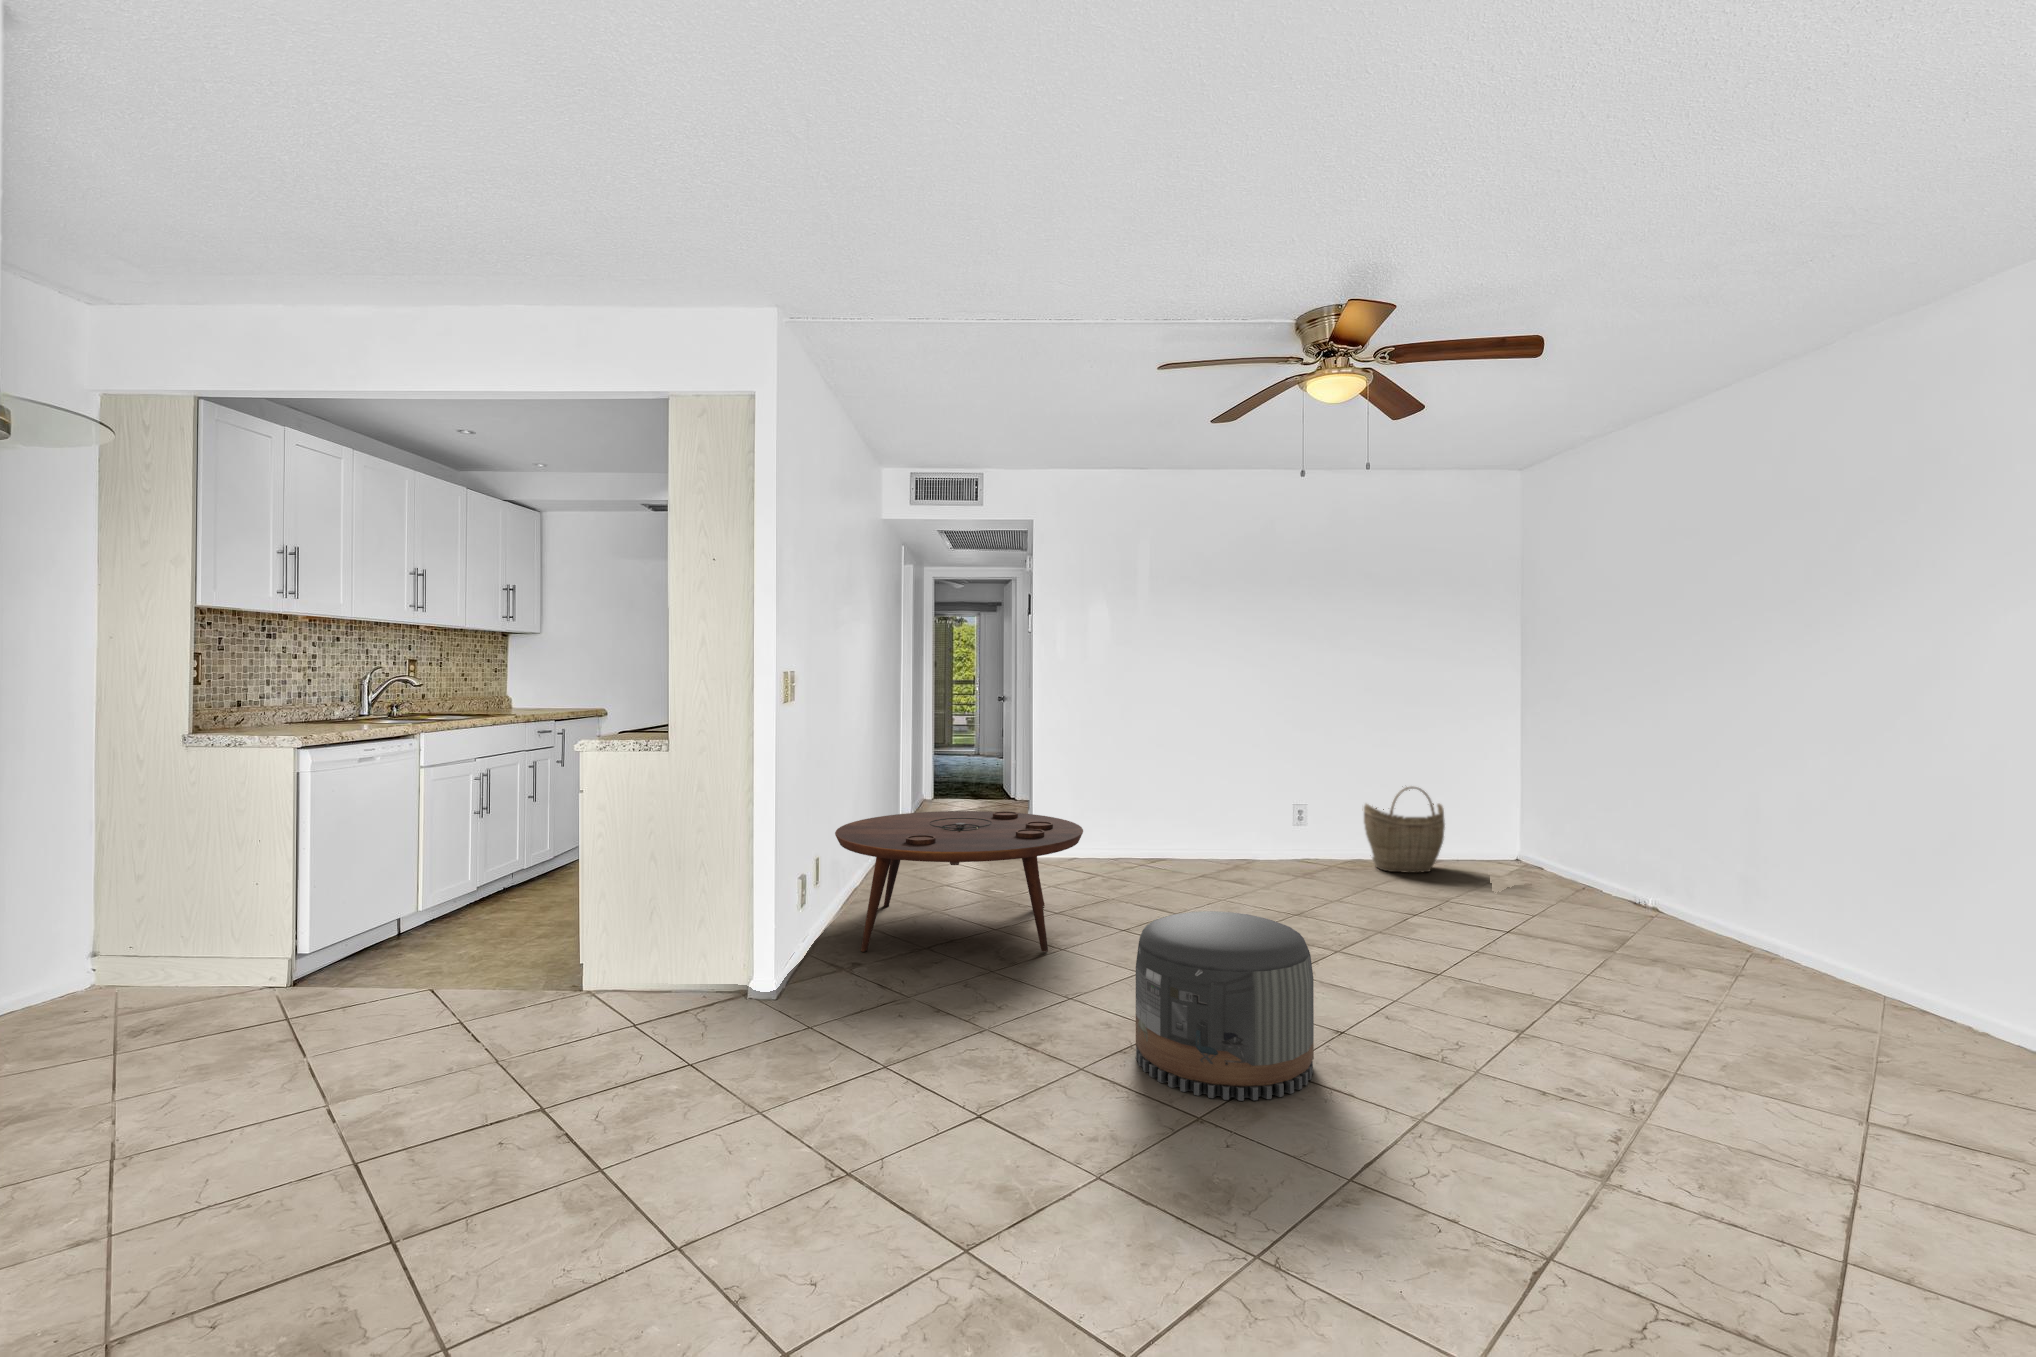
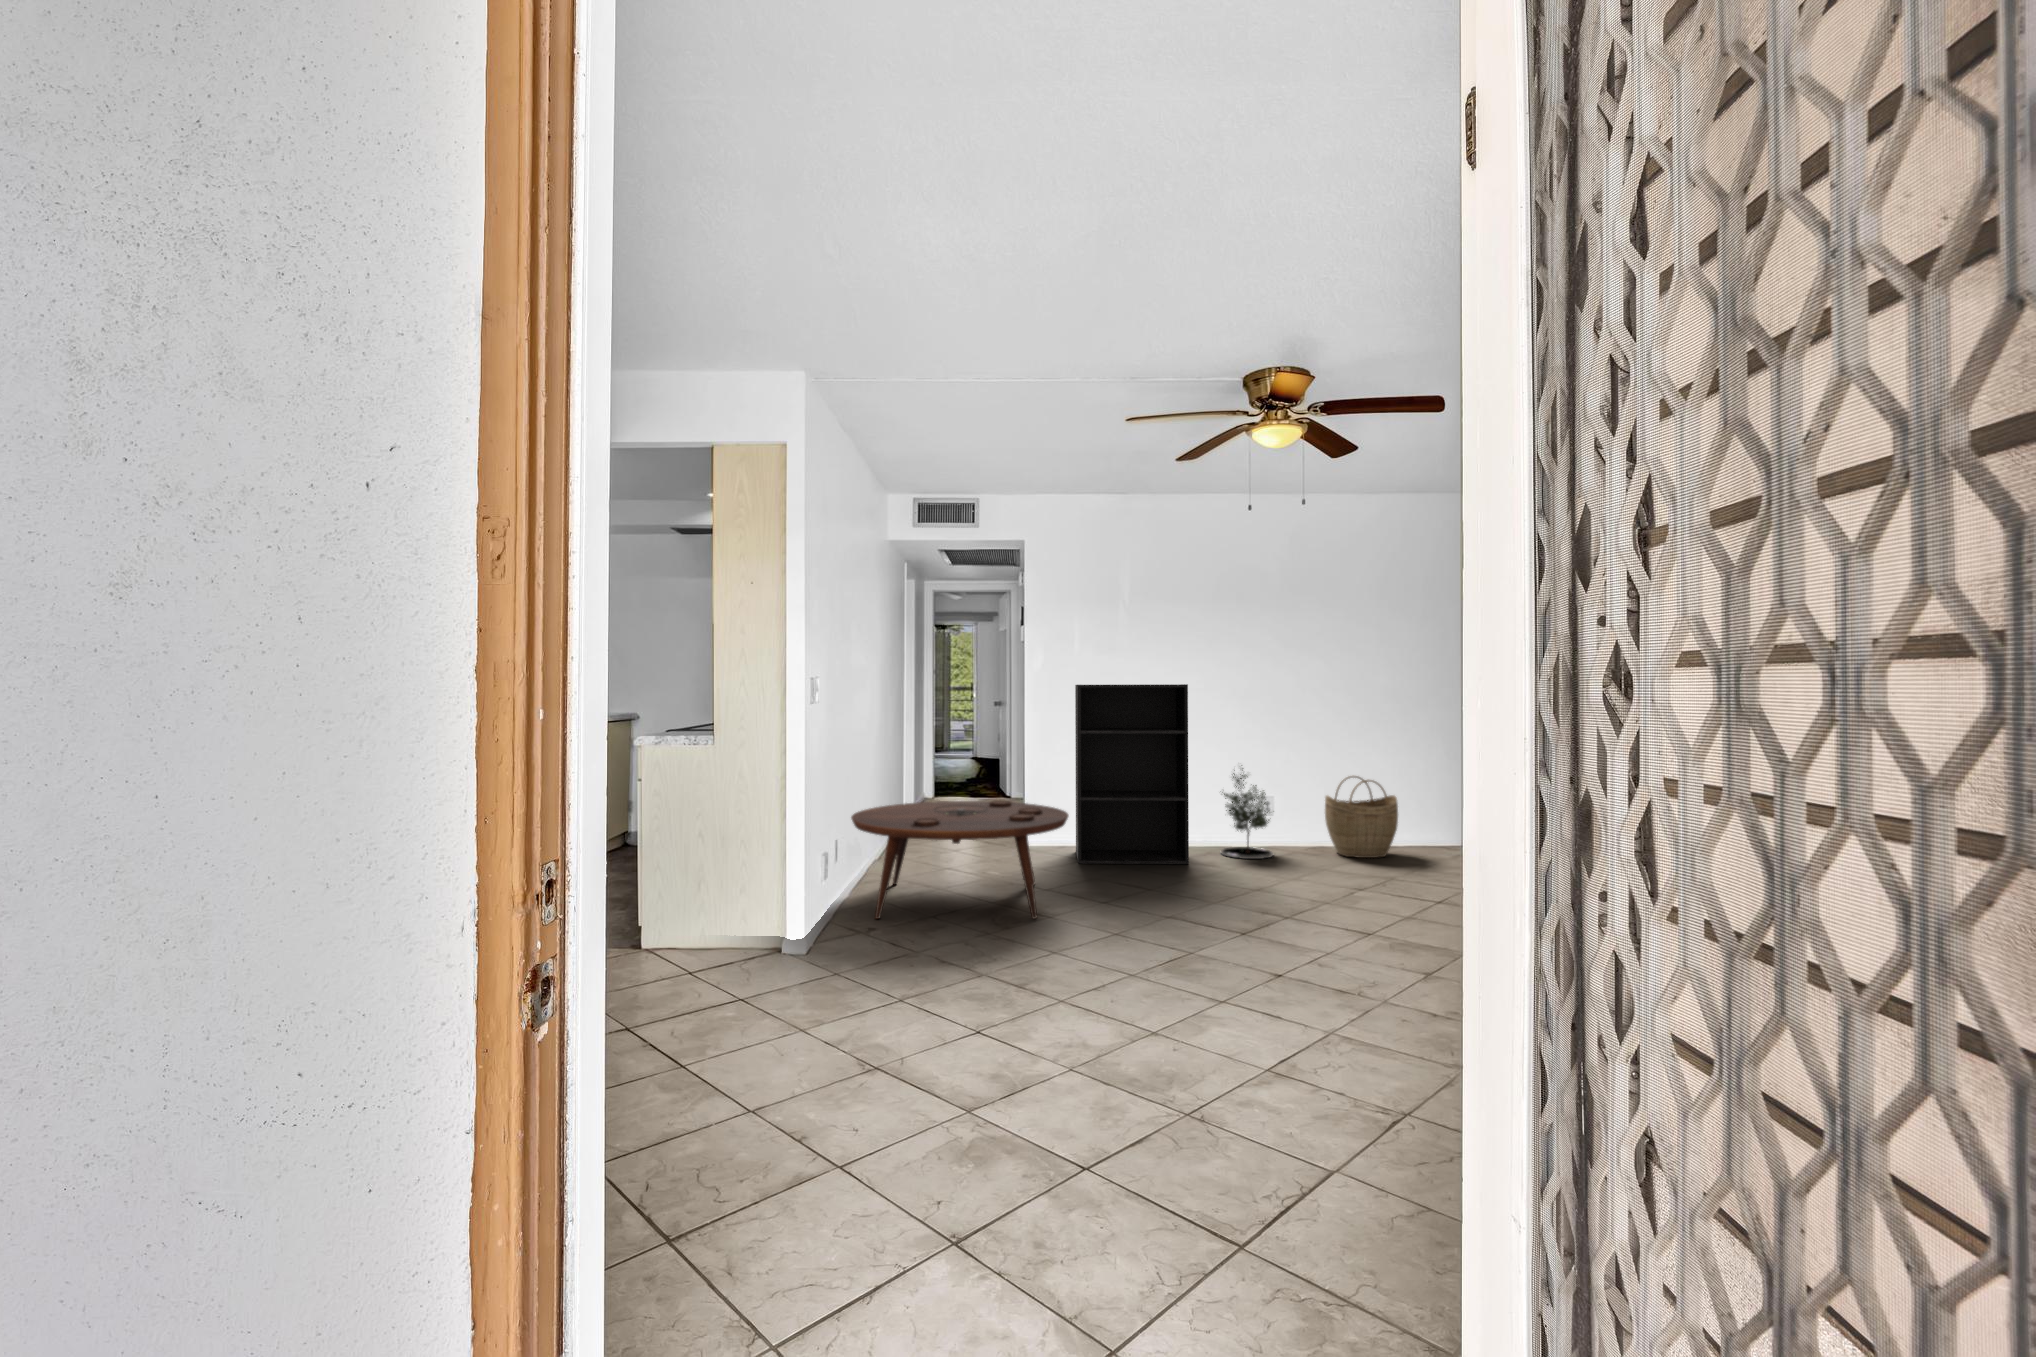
bookshelf: none [1088,681,1214,880] -> present [1075,684,1189,864]
potted tree: none [1245,767,1308,874] -> present [1221,765,1273,859]
pouf: present [1136,911,1314,1101] -> none [1107,874,1252,1021]

